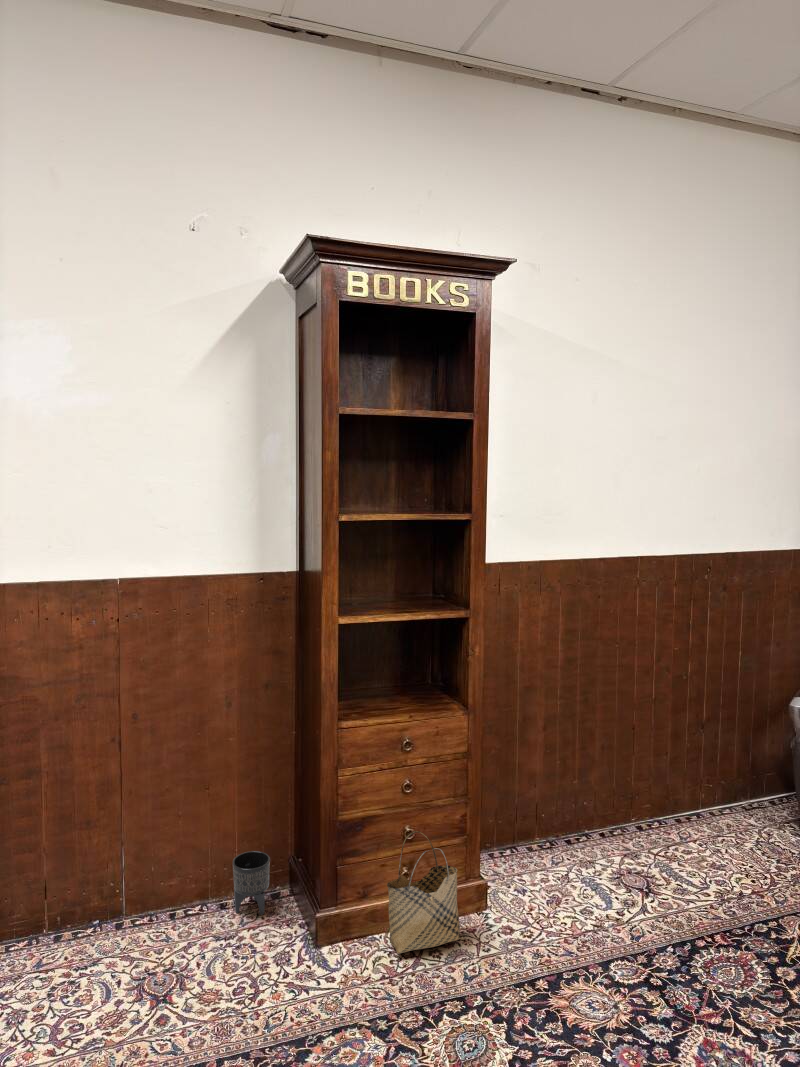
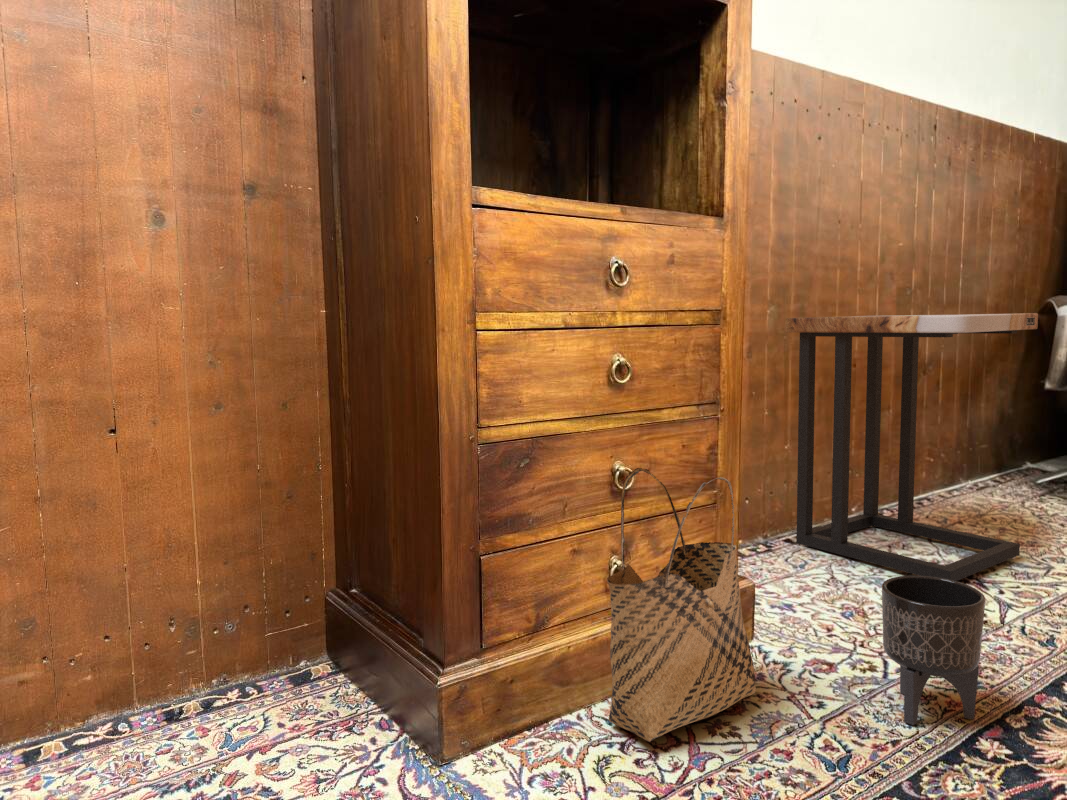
side table: none [564,706,699,892] -> present [785,313,1038,581]
planter: present [233,851,270,915] -> present [882,576,985,725]

